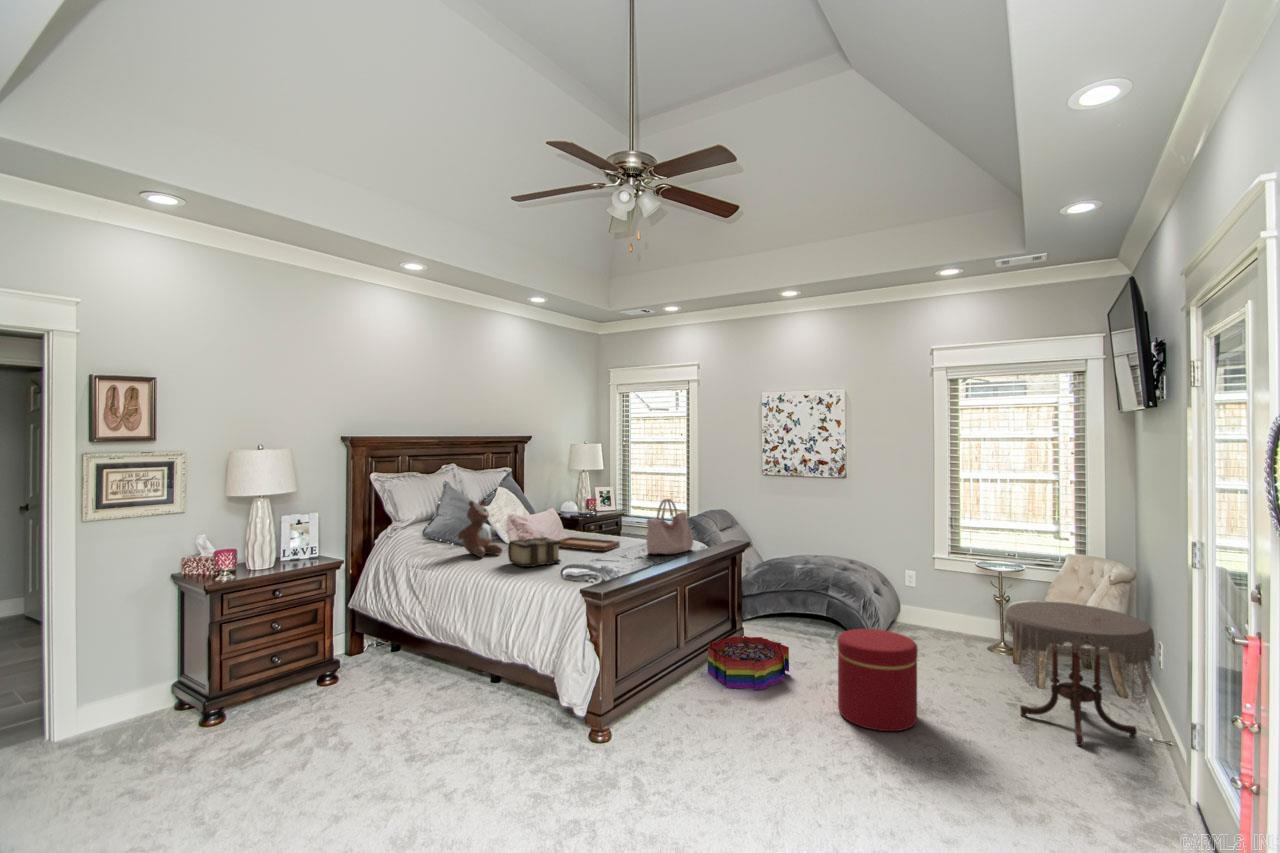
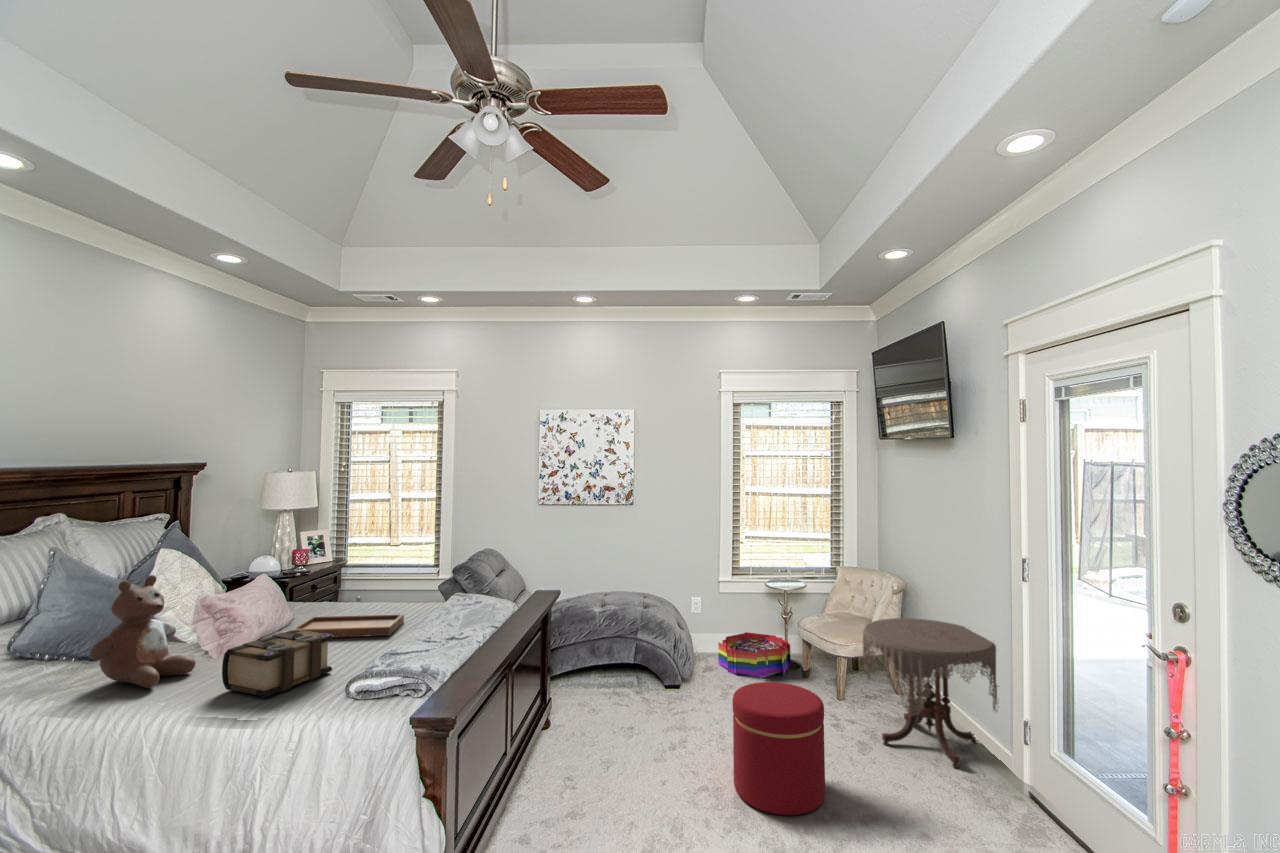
handbag: present [646,499,693,554] -> none [460,546,518,630]
storage bin: present [708,636,789,691] -> present [718,632,791,677]

